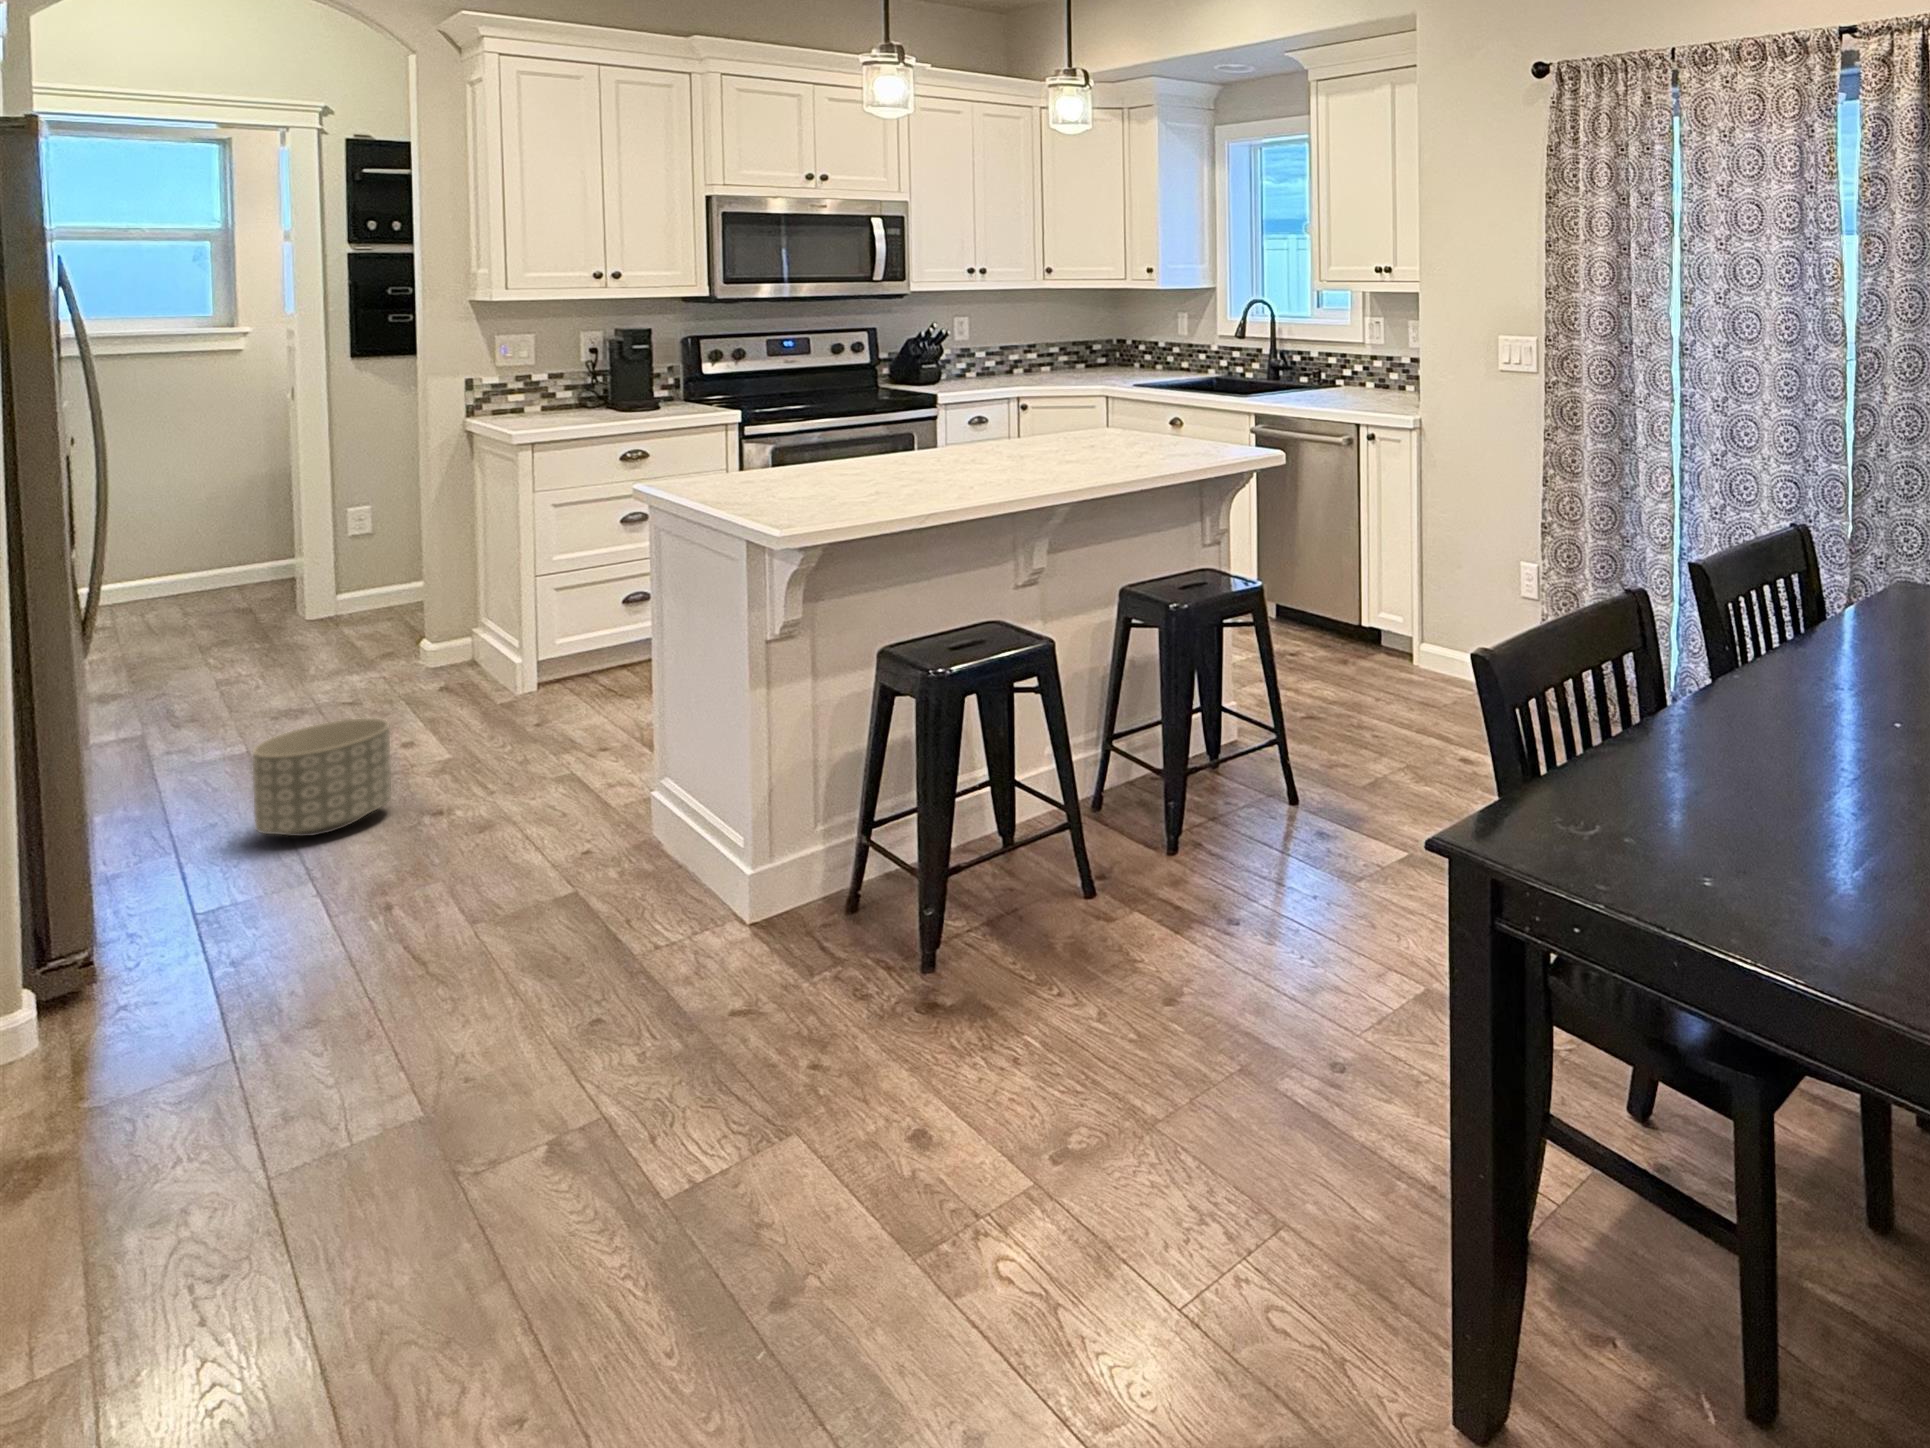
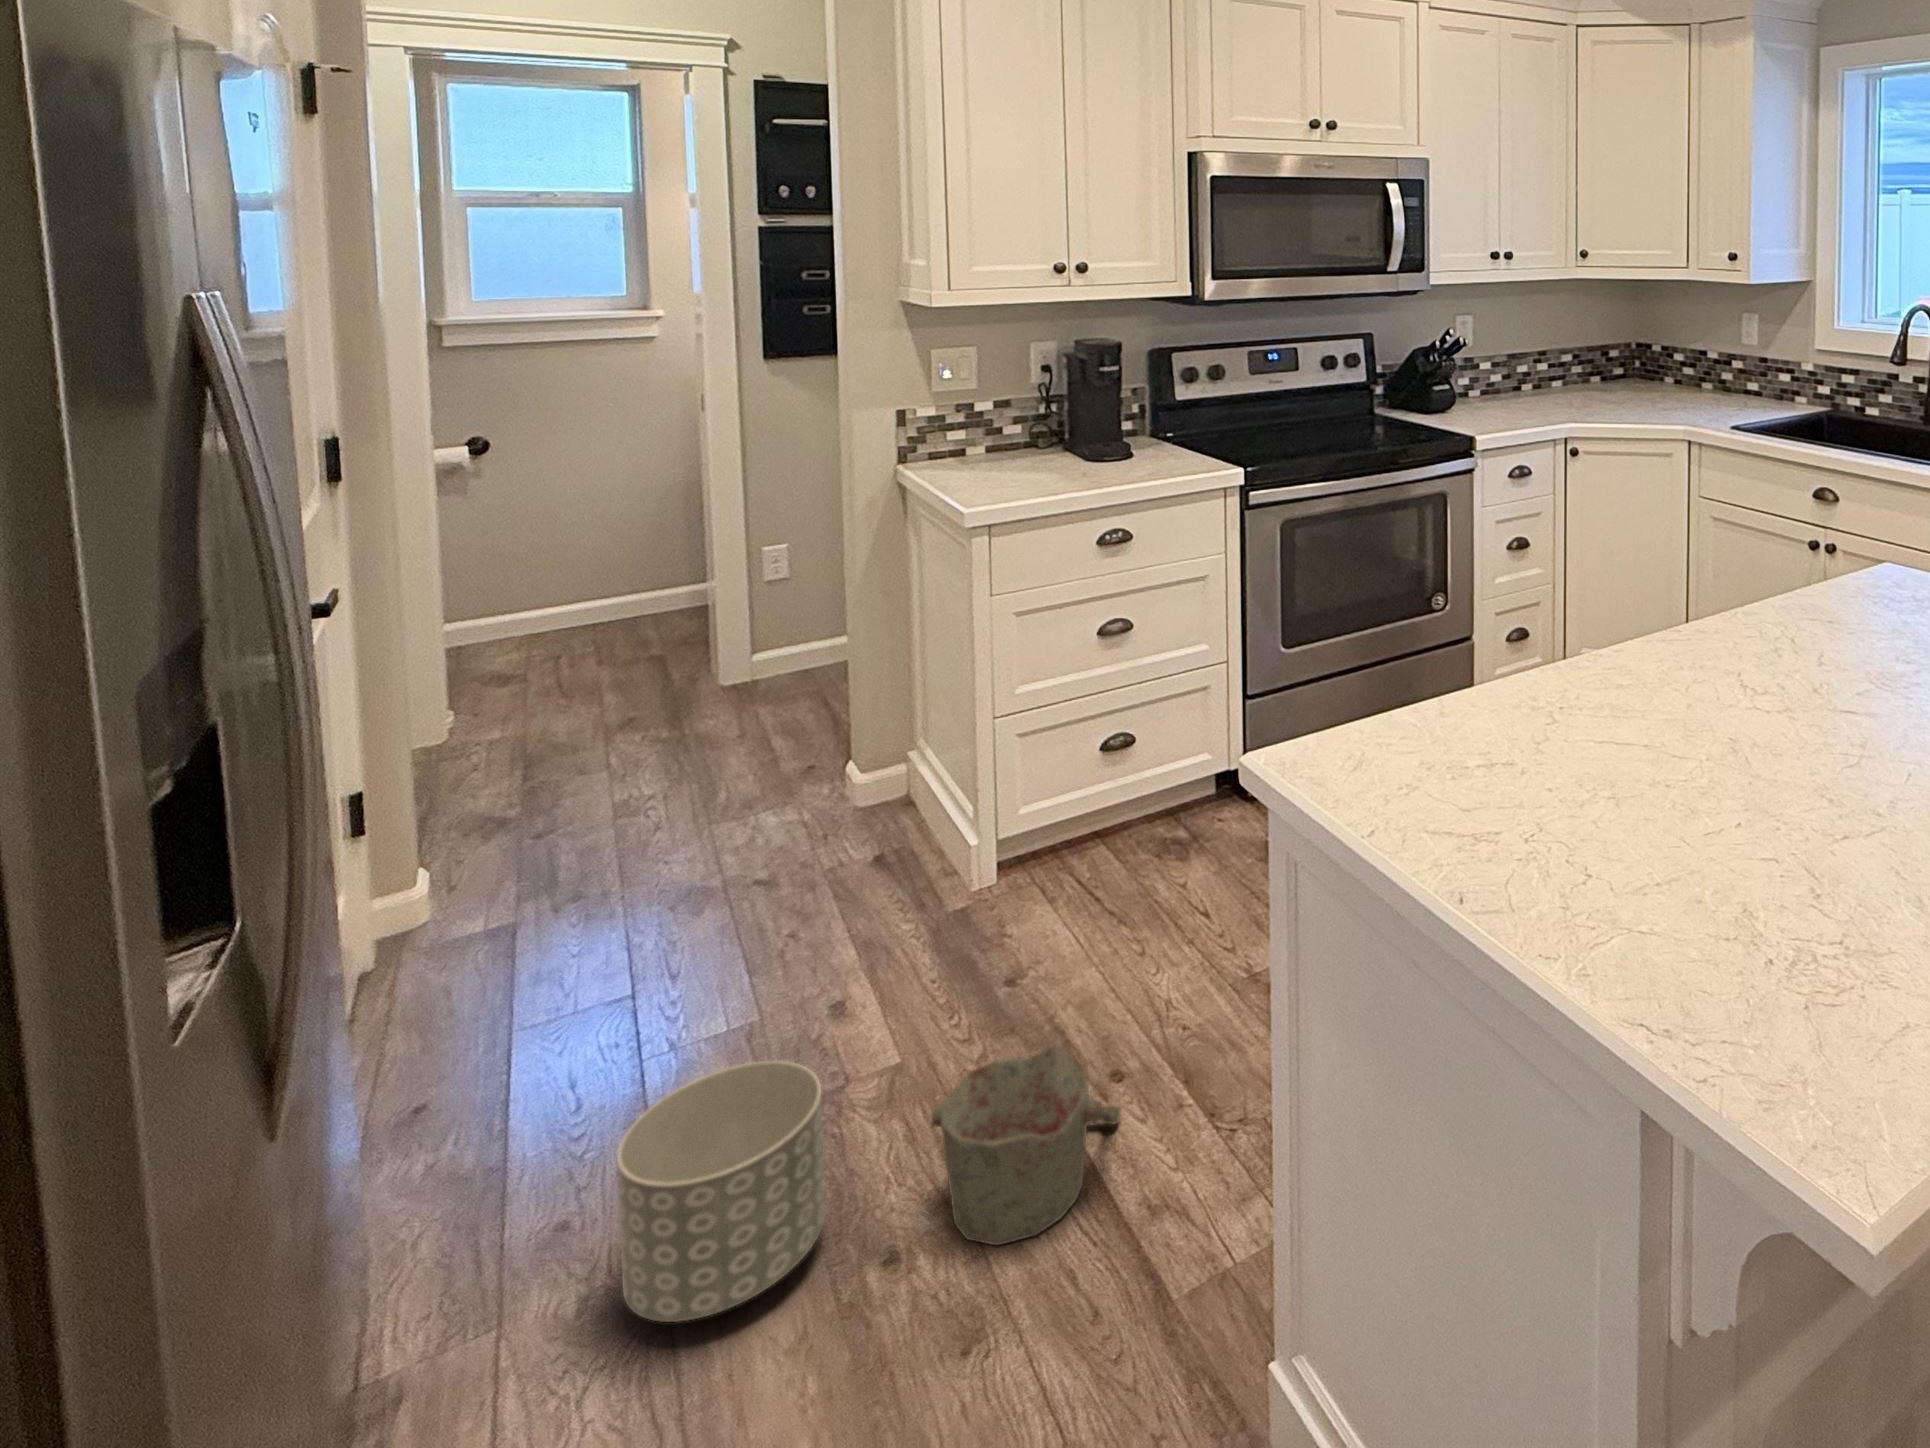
bucket: none [465,713,600,804] -> present [932,1047,1120,1245]

